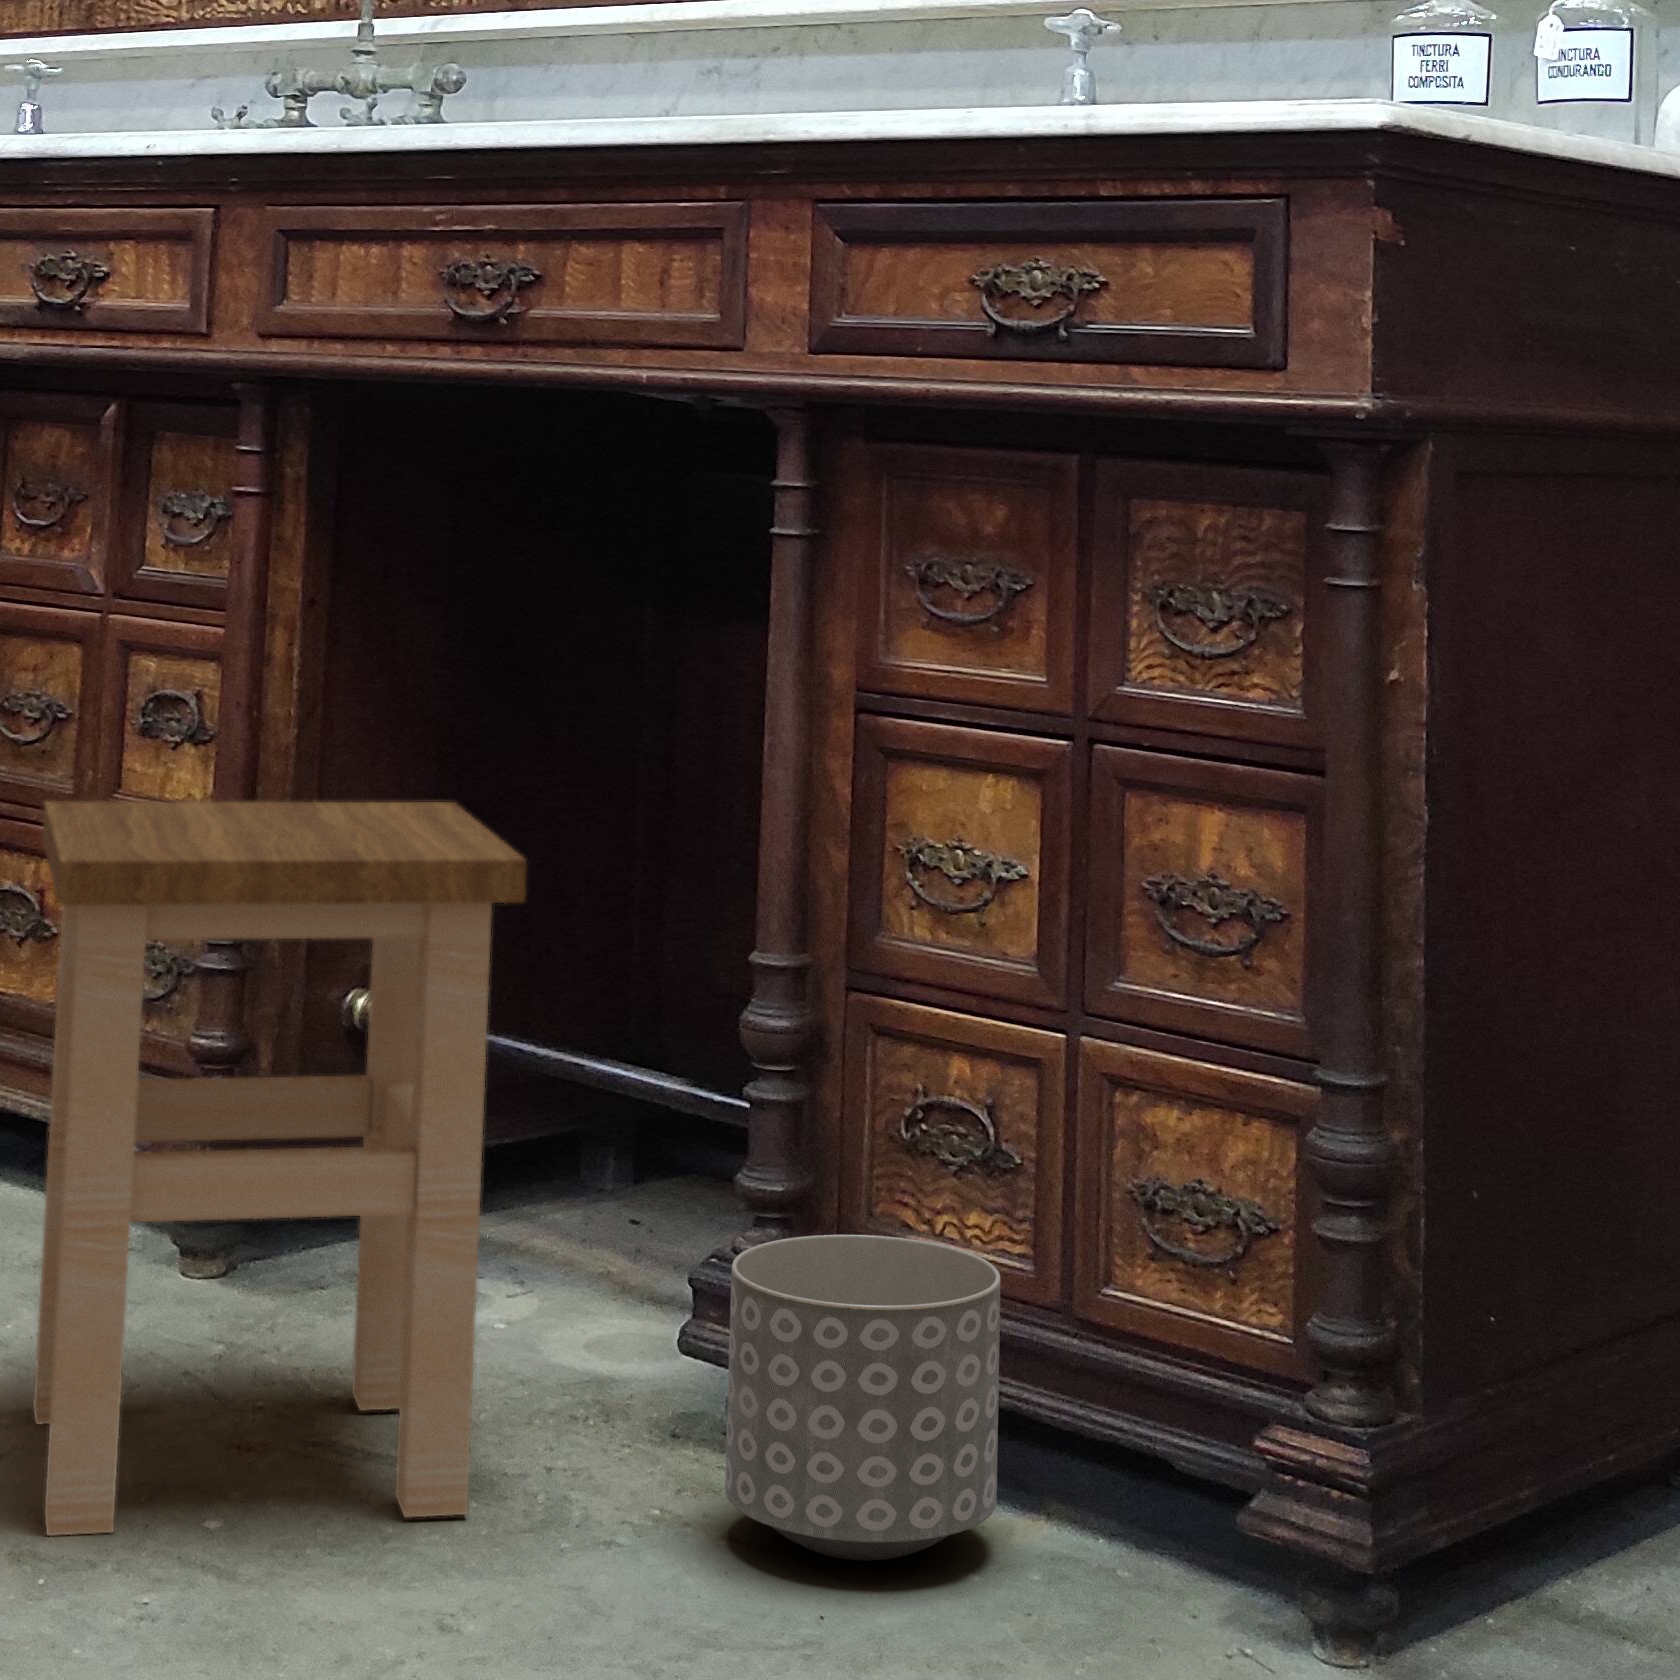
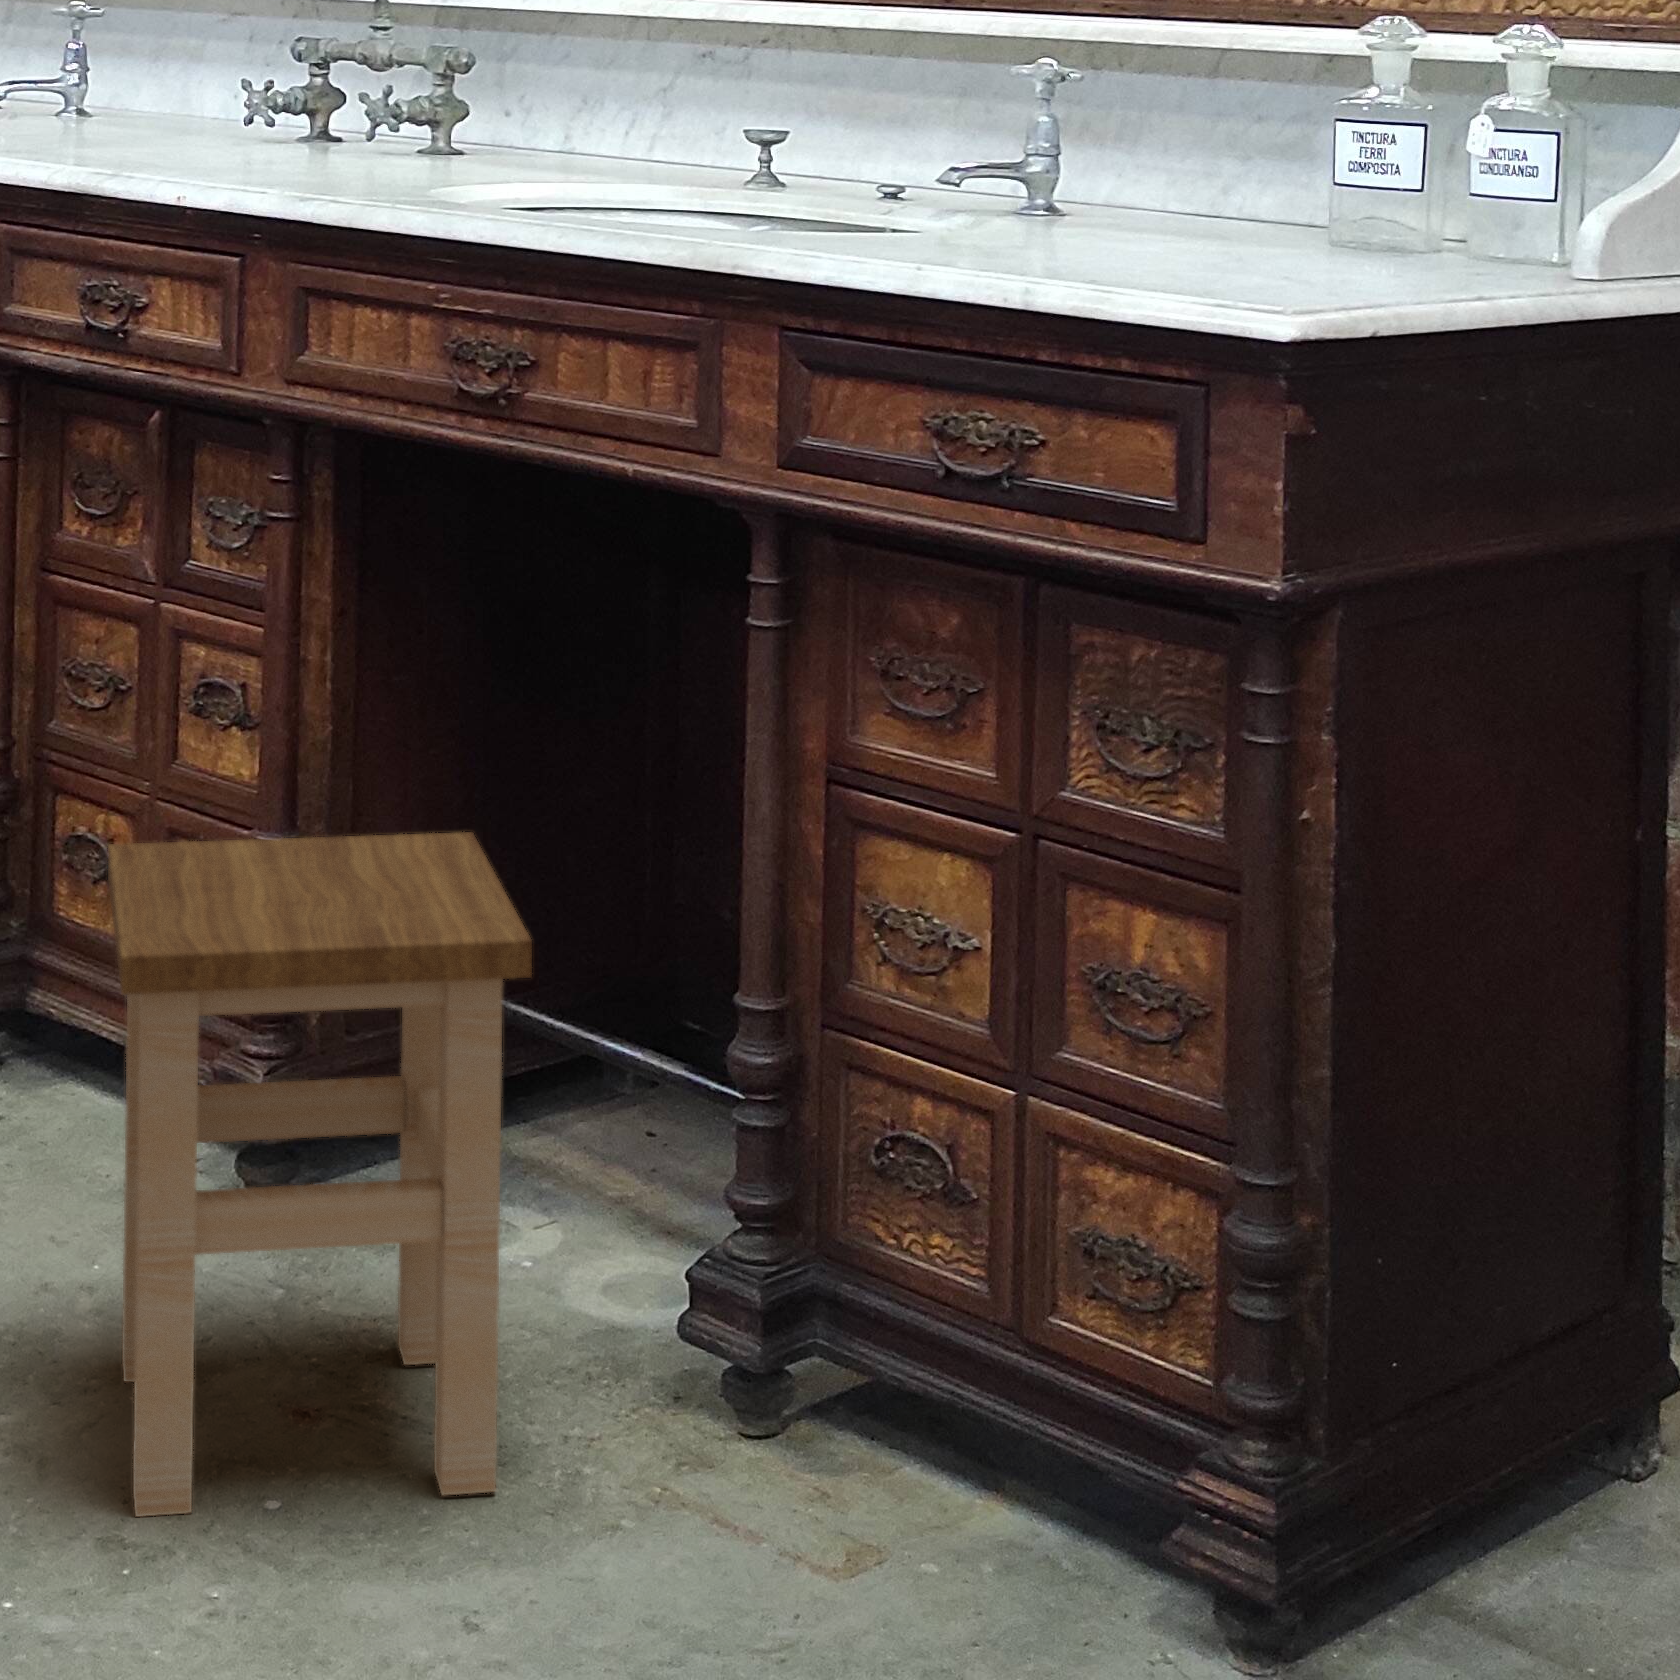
planter: present [725,1235,1000,1561] -> none [719,1247,959,1546]

